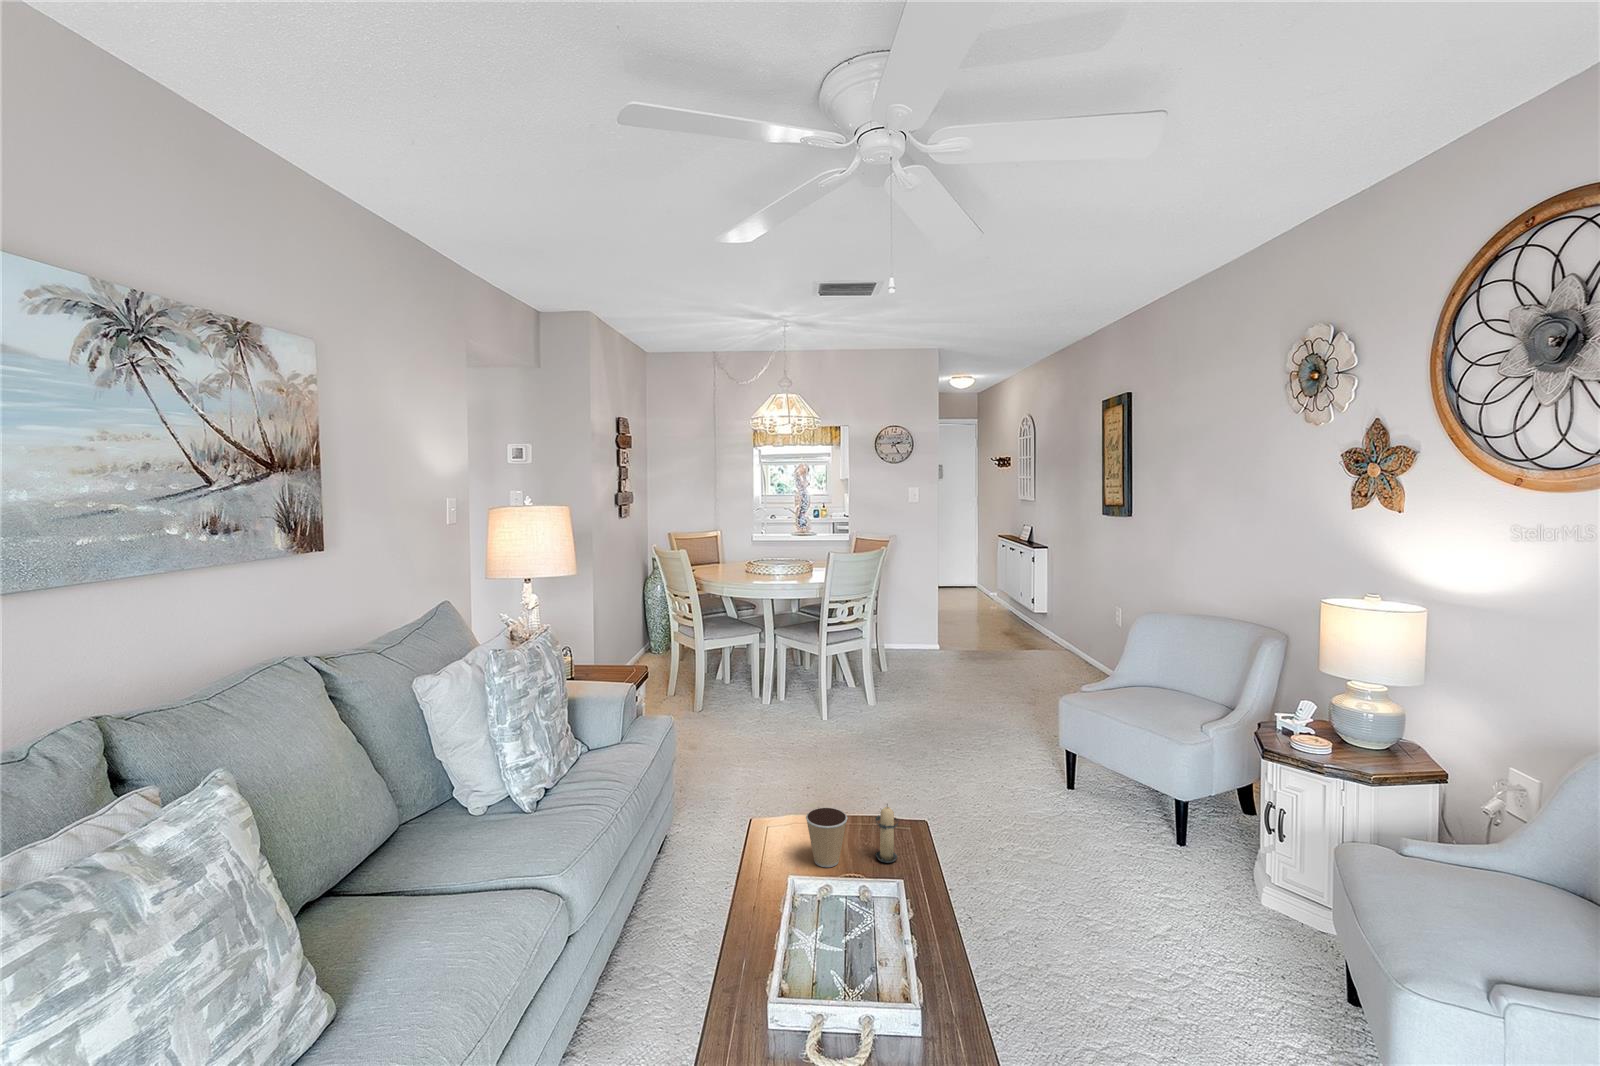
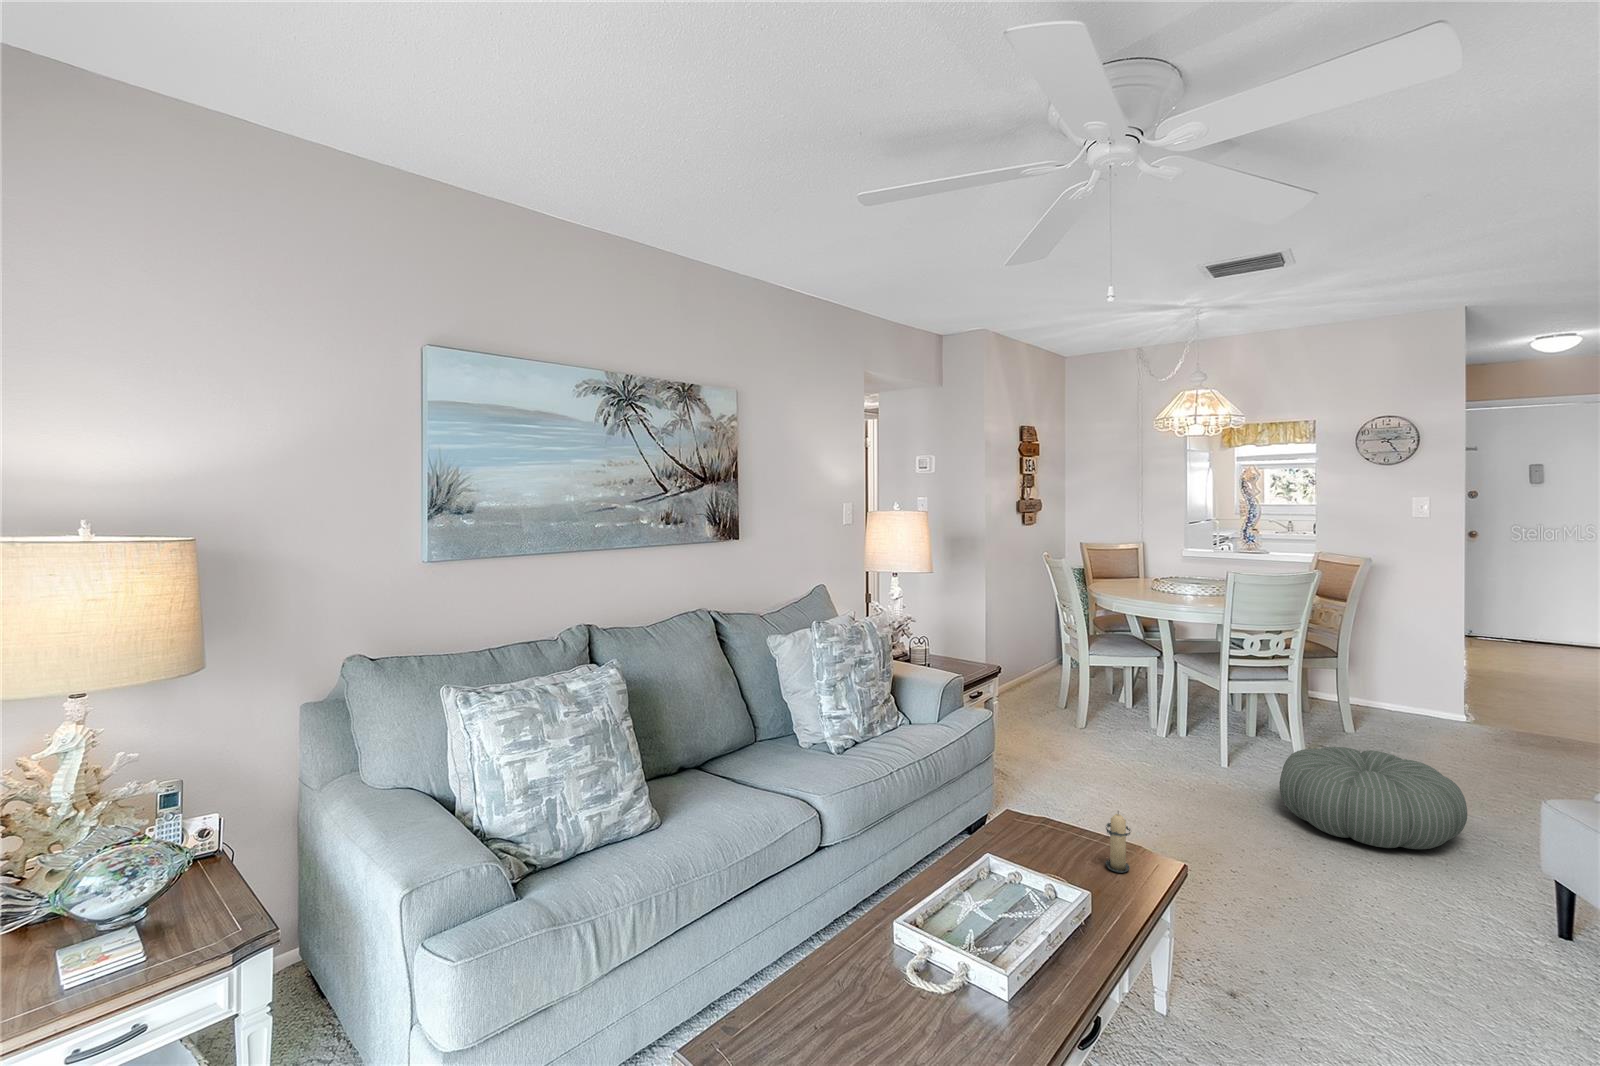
pouf: none [872,688,989,764] -> present [1279,747,1467,849]
coffee cup: present [806,808,848,867] -> none [1032,801,1076,858]

